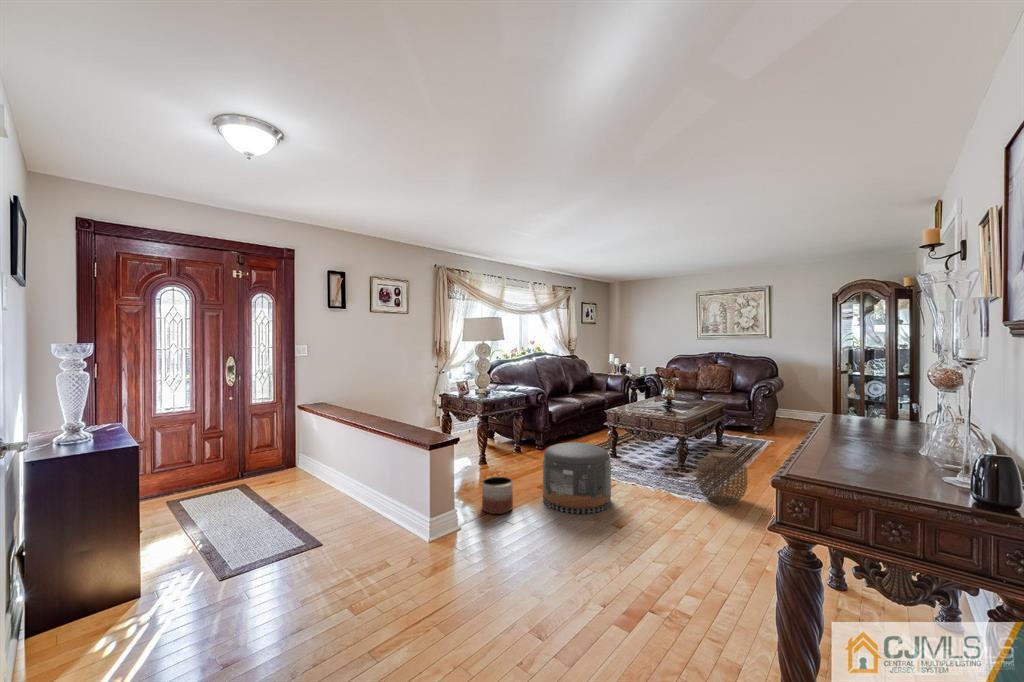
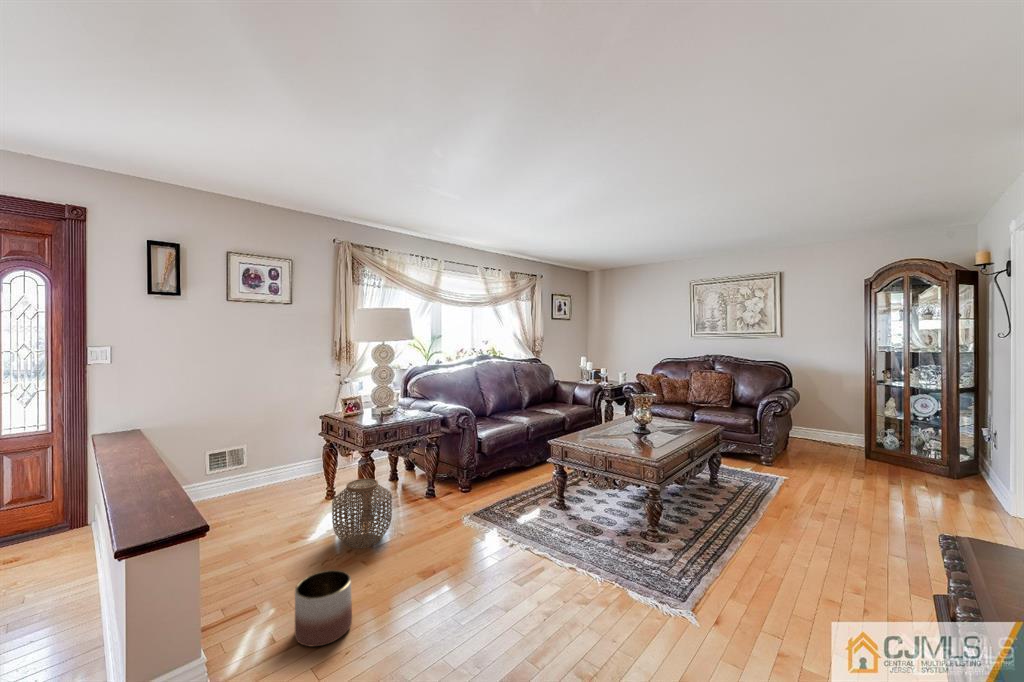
pouf: present [543,442,611,514] -> none [411,506,523,647]
woven basket: present [697,451,747,505] -> present [332,479,392,548]

